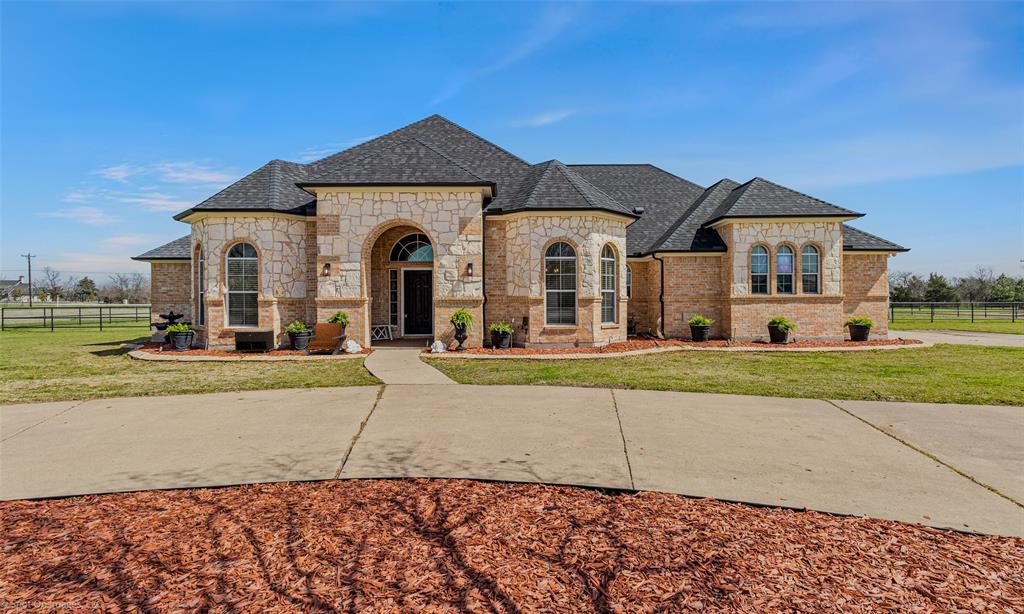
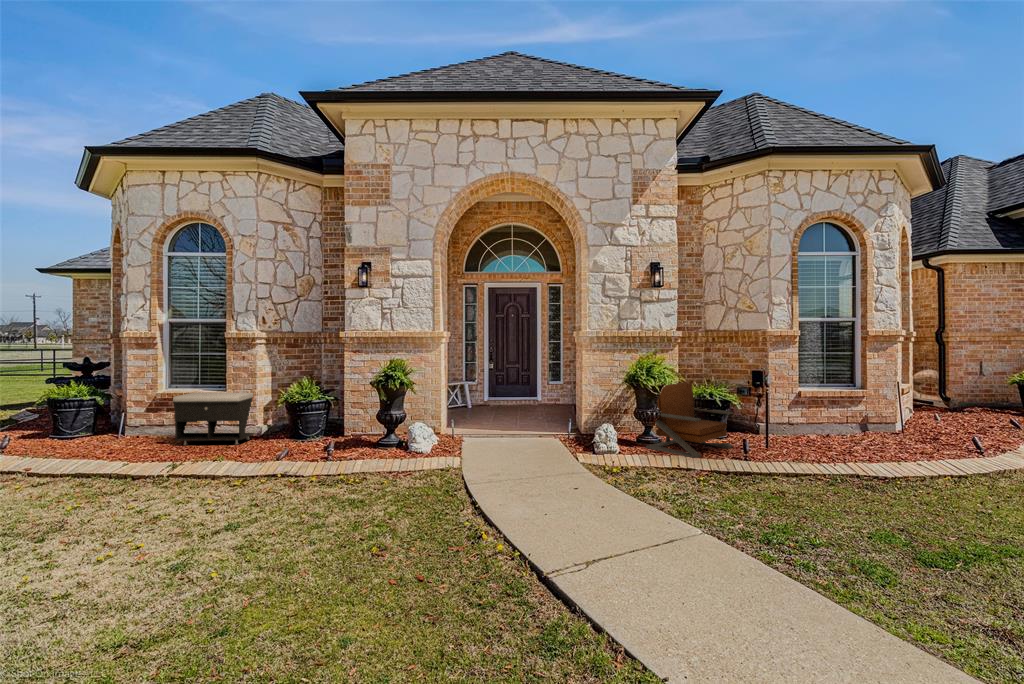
lounge chair: present [303,323,347,355] -> present [646,382,733,458]

